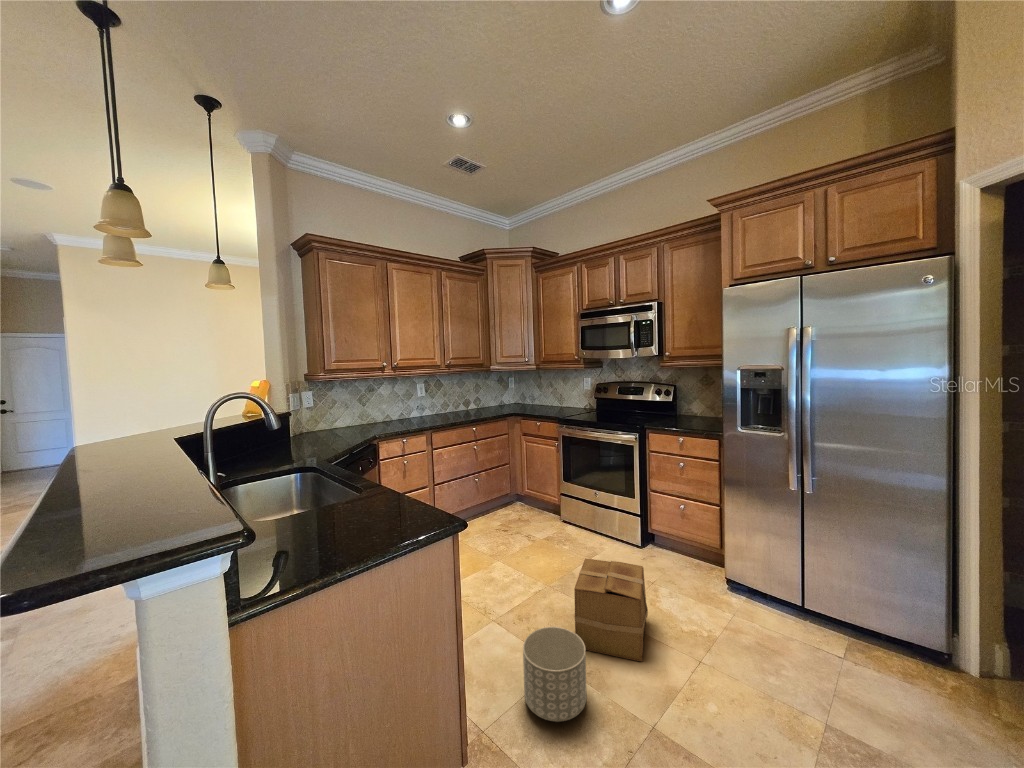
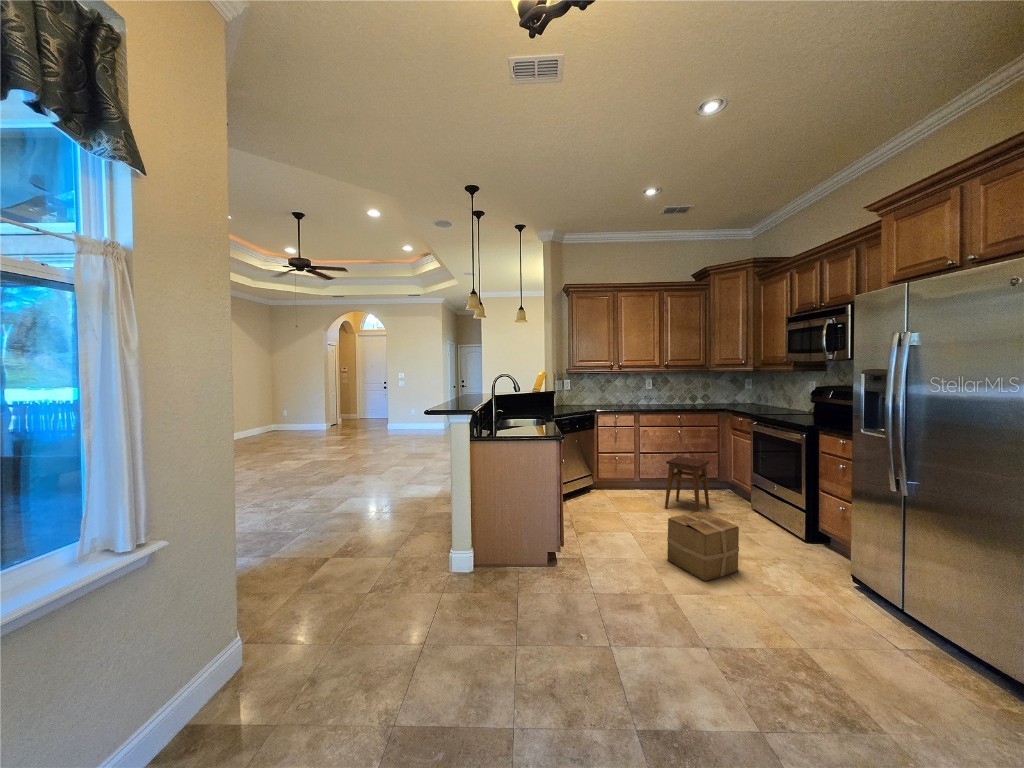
stool: none [488,479,531,553] -> present [665,457,709,512]
planter: present [523,627,586,722] -> none [608,526,648,573]

